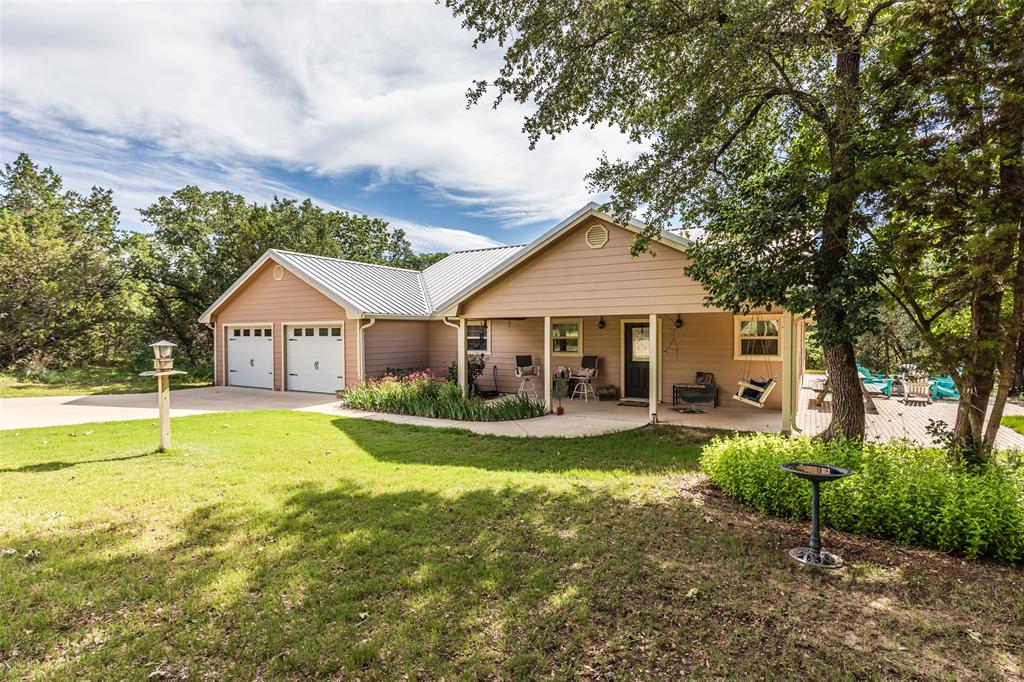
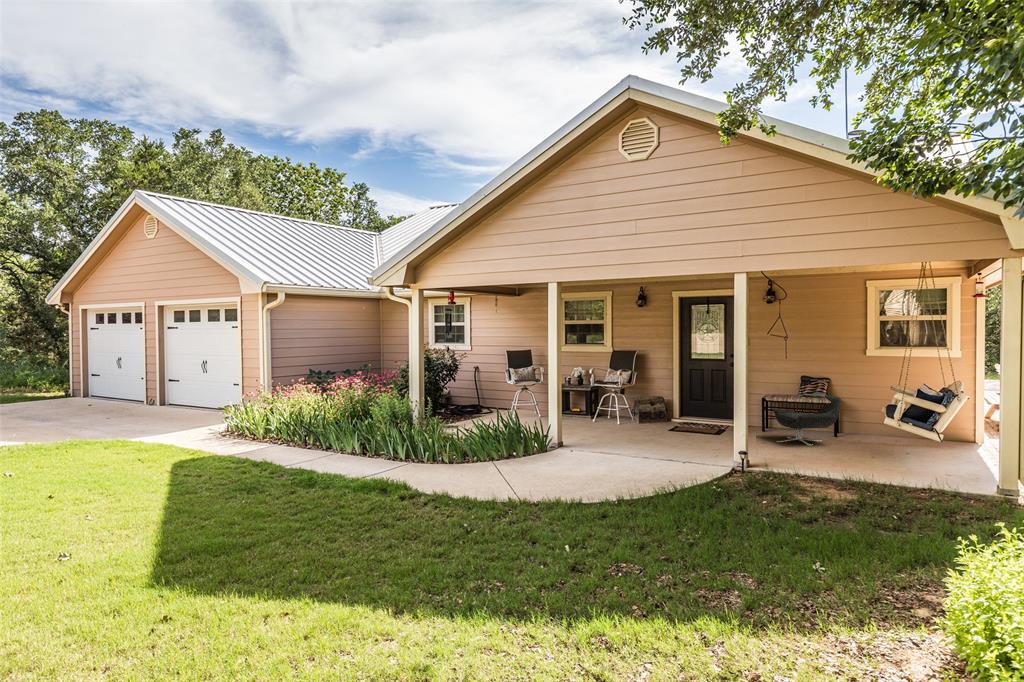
potted tree: present [550,379,568,415] -> none [556,385,589,450]

